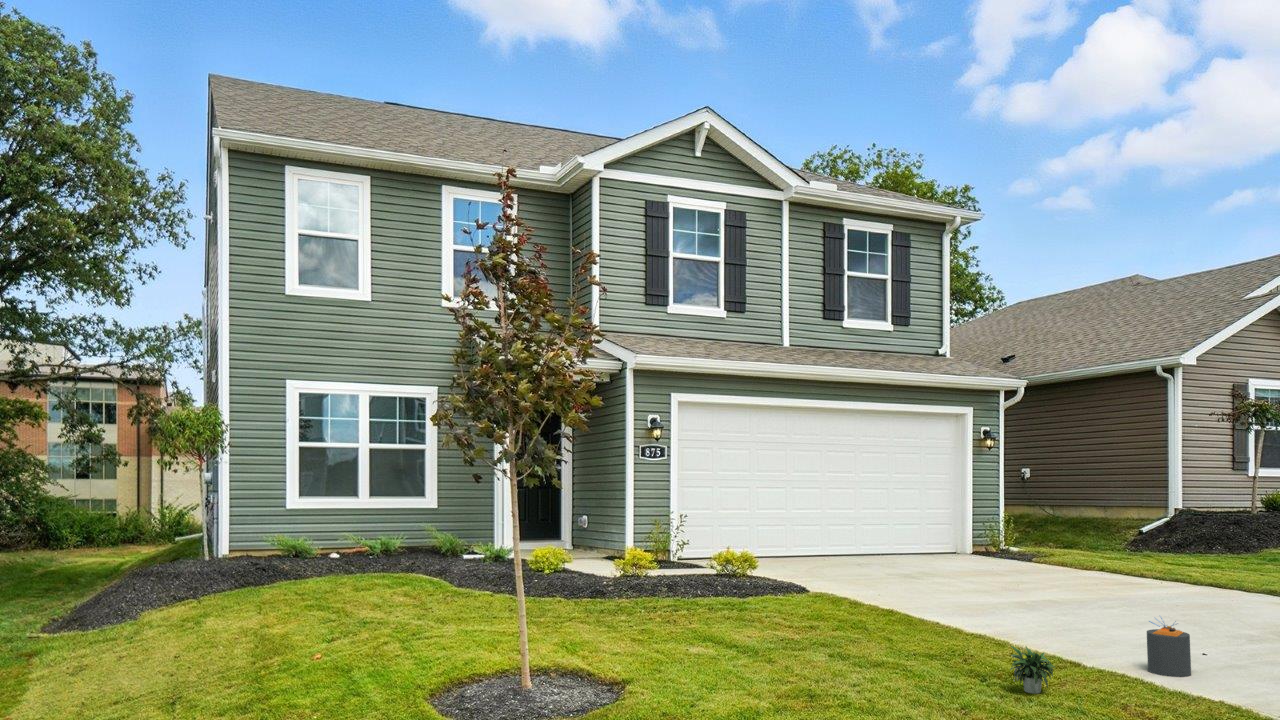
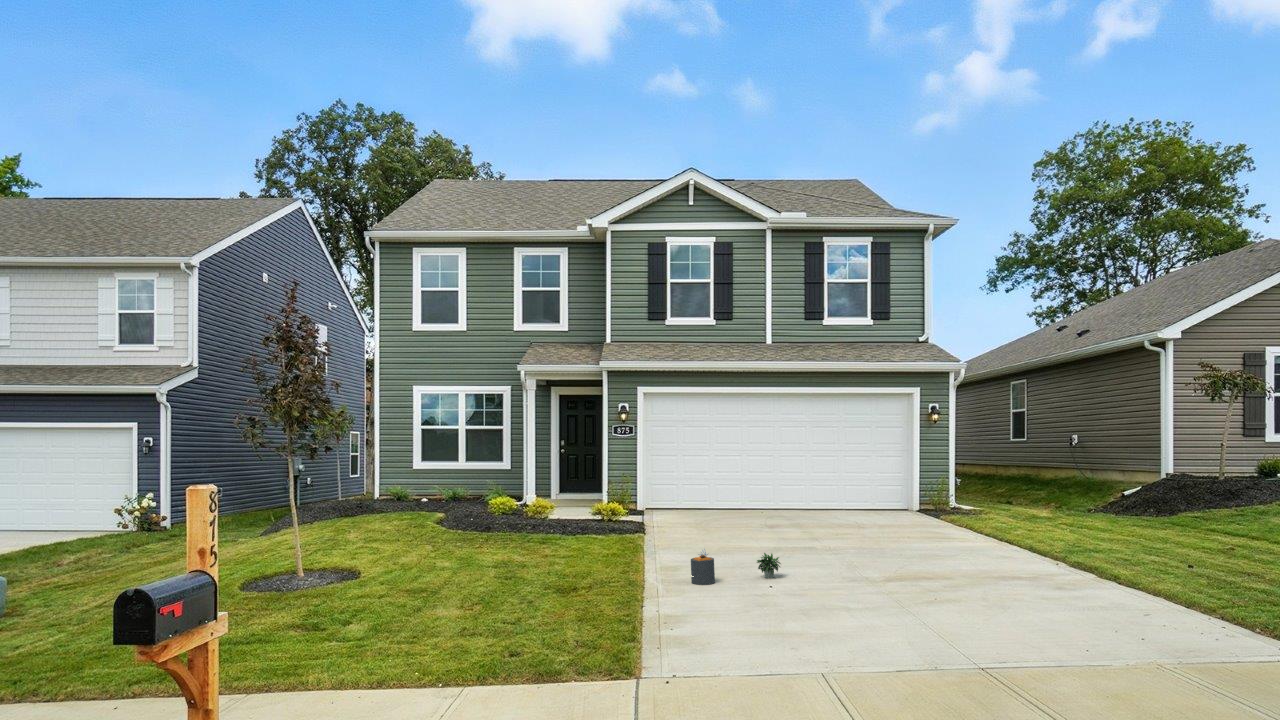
potted plant: present [1010,646,1055,693] -> present [757,553,781,578]

